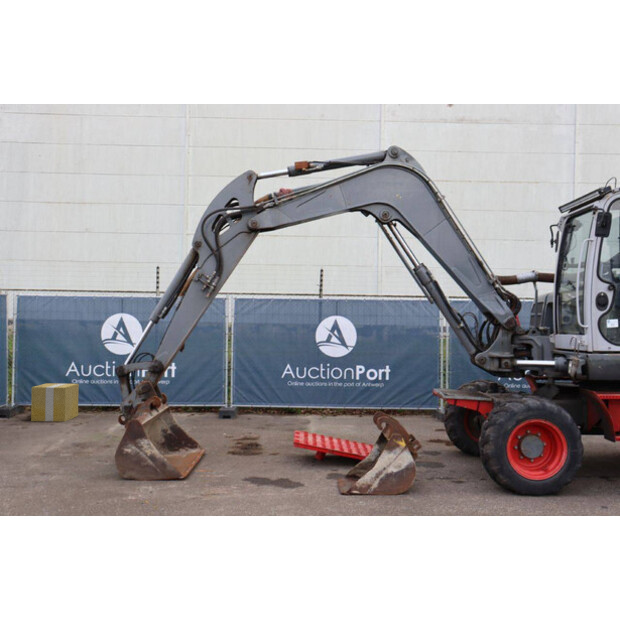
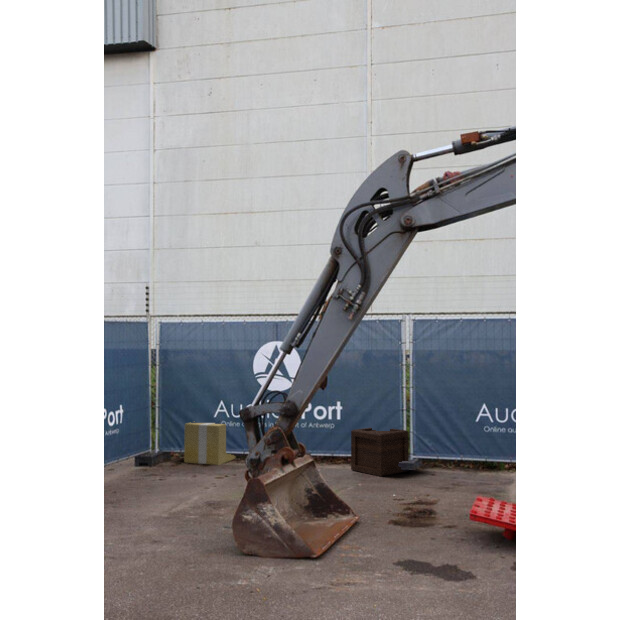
wooden crate: none [183,384,230,423] -> present [351,428,409,476]

